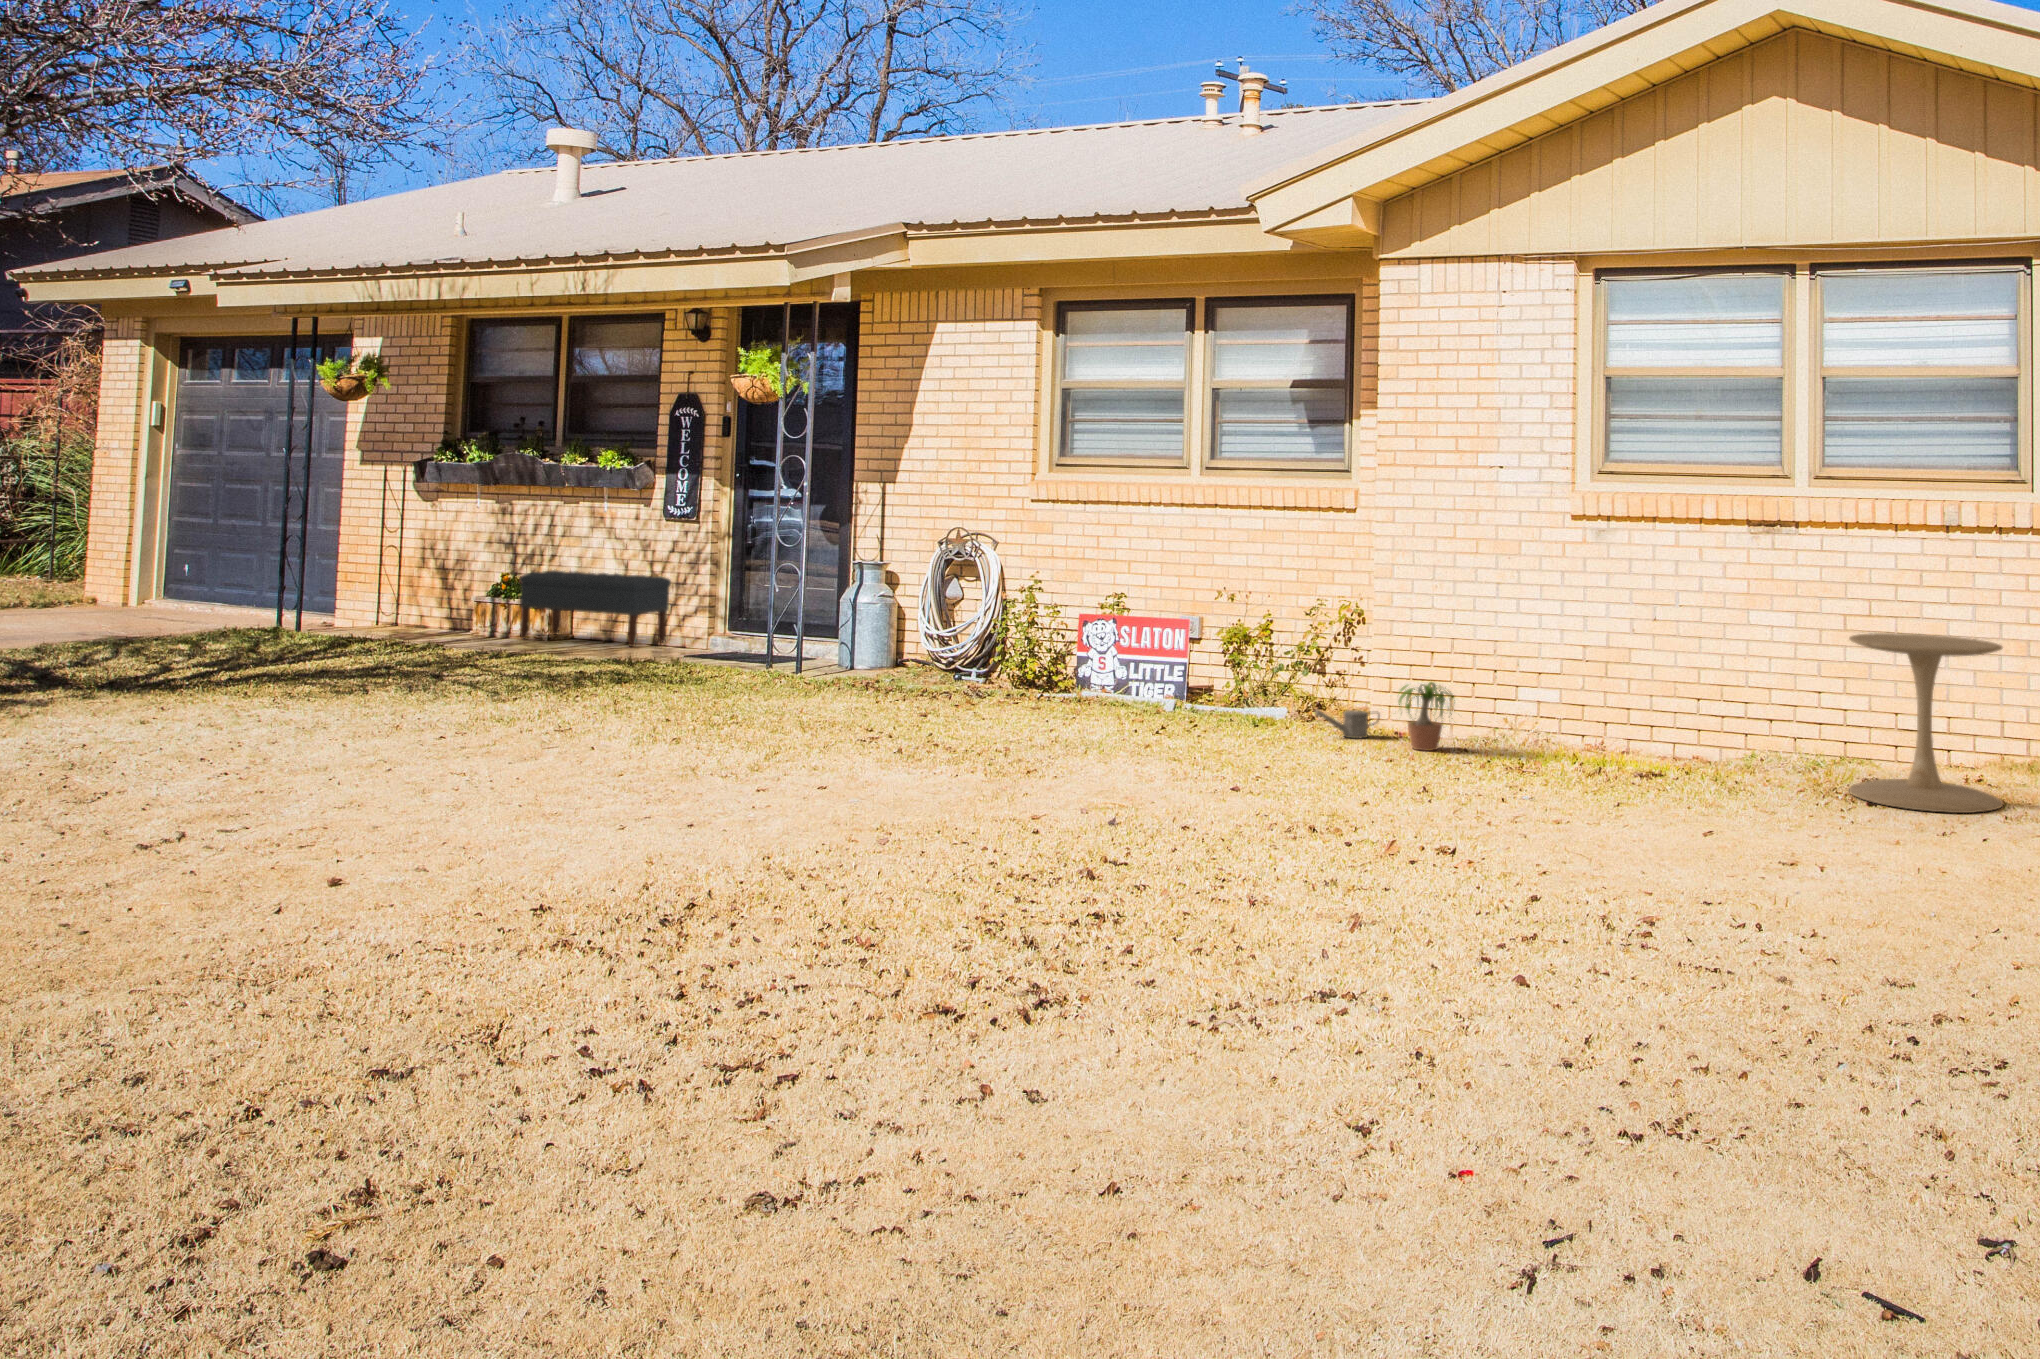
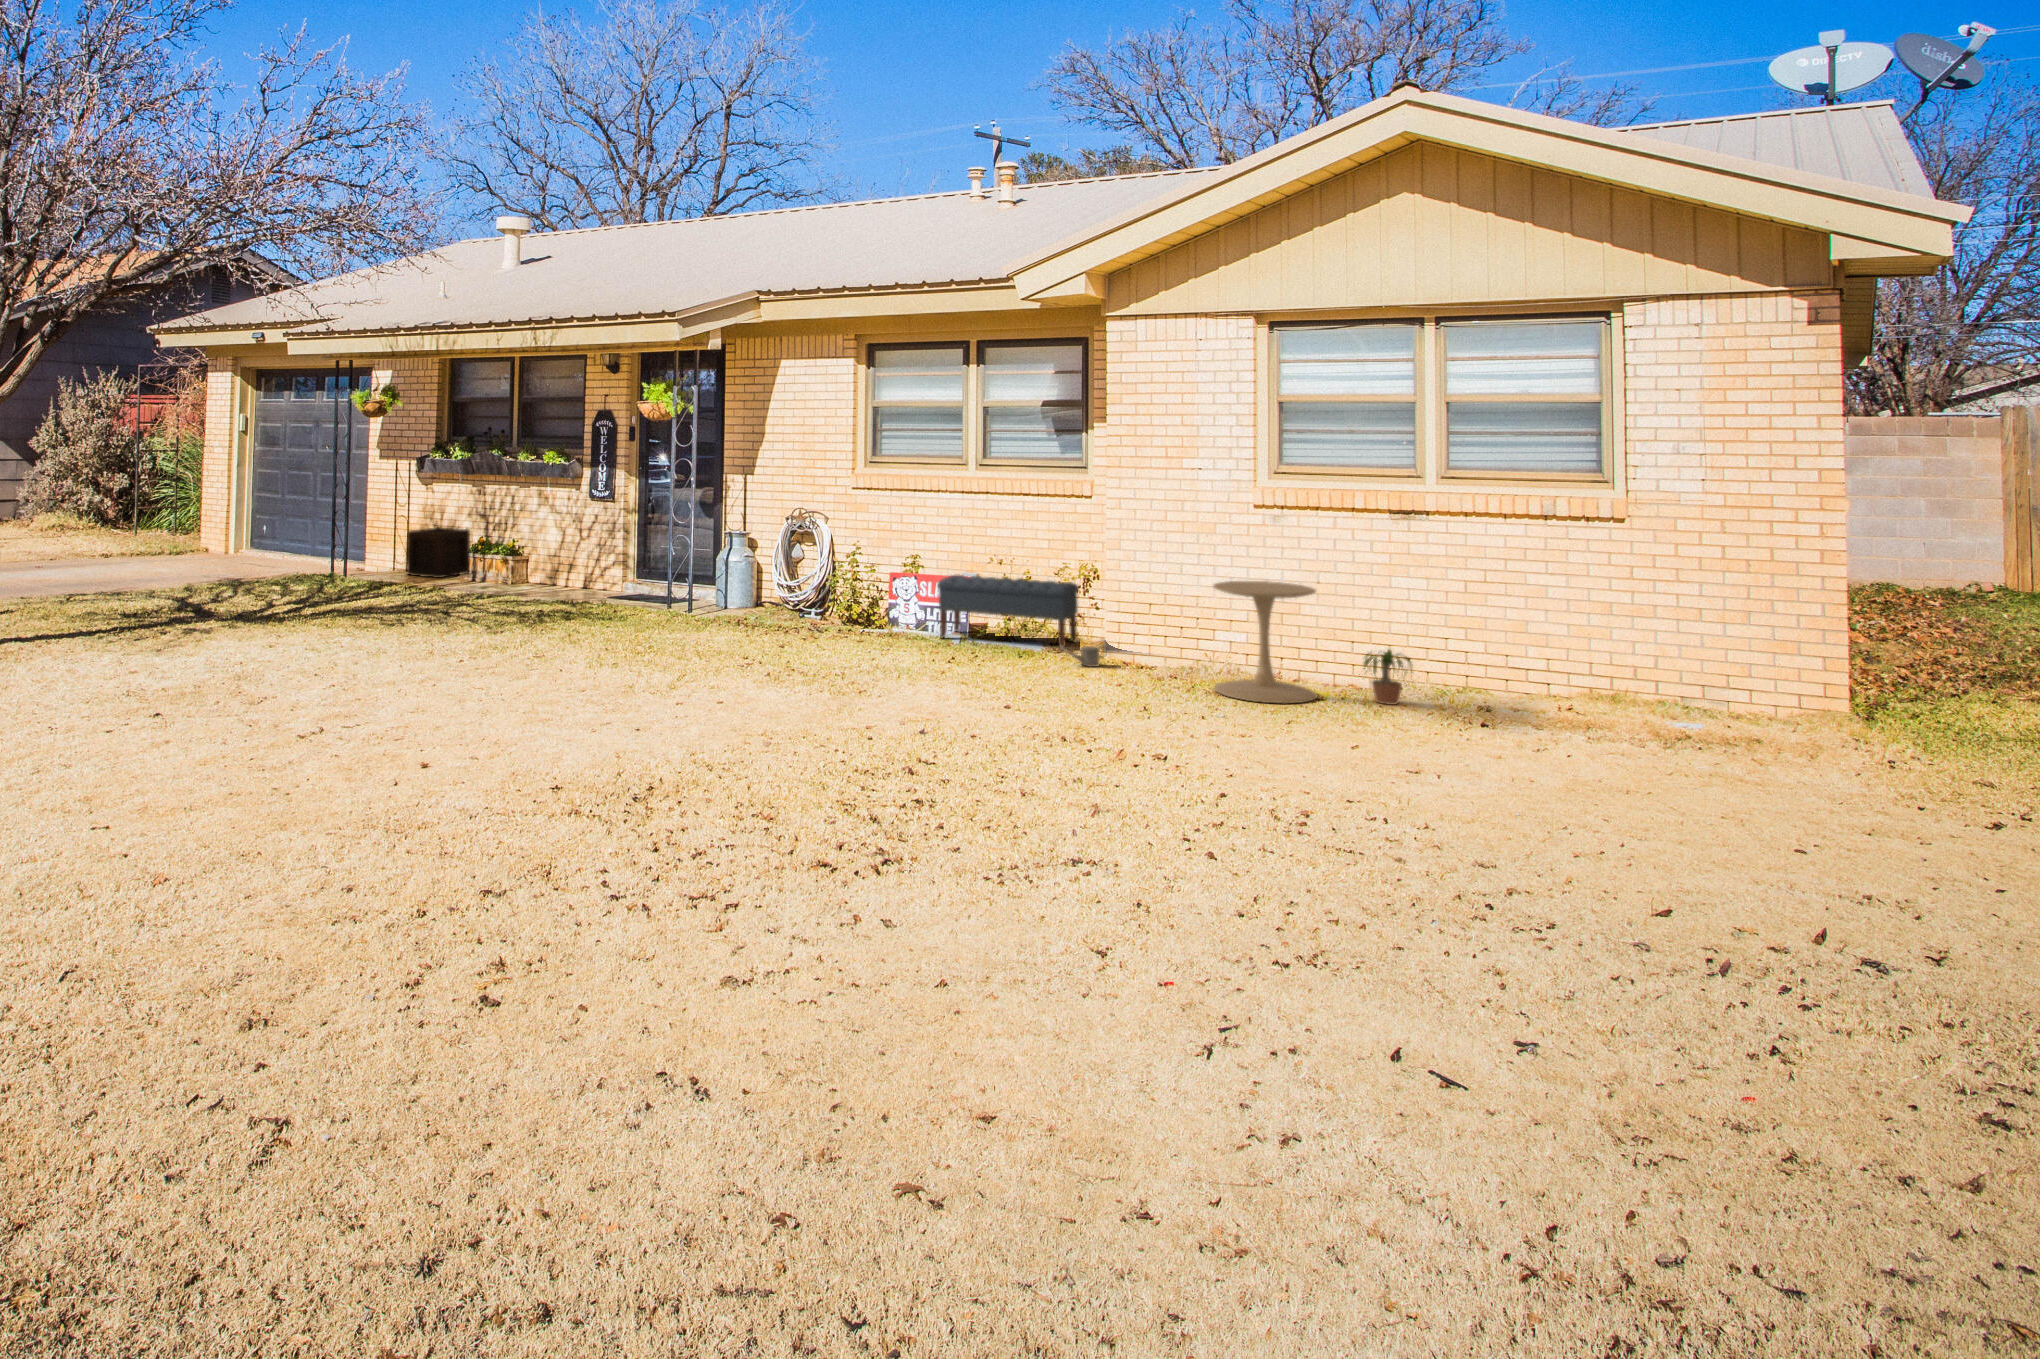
wooden crate: none [387,562,489,634] -> present [406,527,470,578]
bench: present [519,570,671,647] -> present [937,575,1078,647]
pedestal table: present [1849,633,2003,813] -> present [1213,581,1317,704]
potted plant: present [1399,682,1453,751] -> present [1363,650,1413,705]

